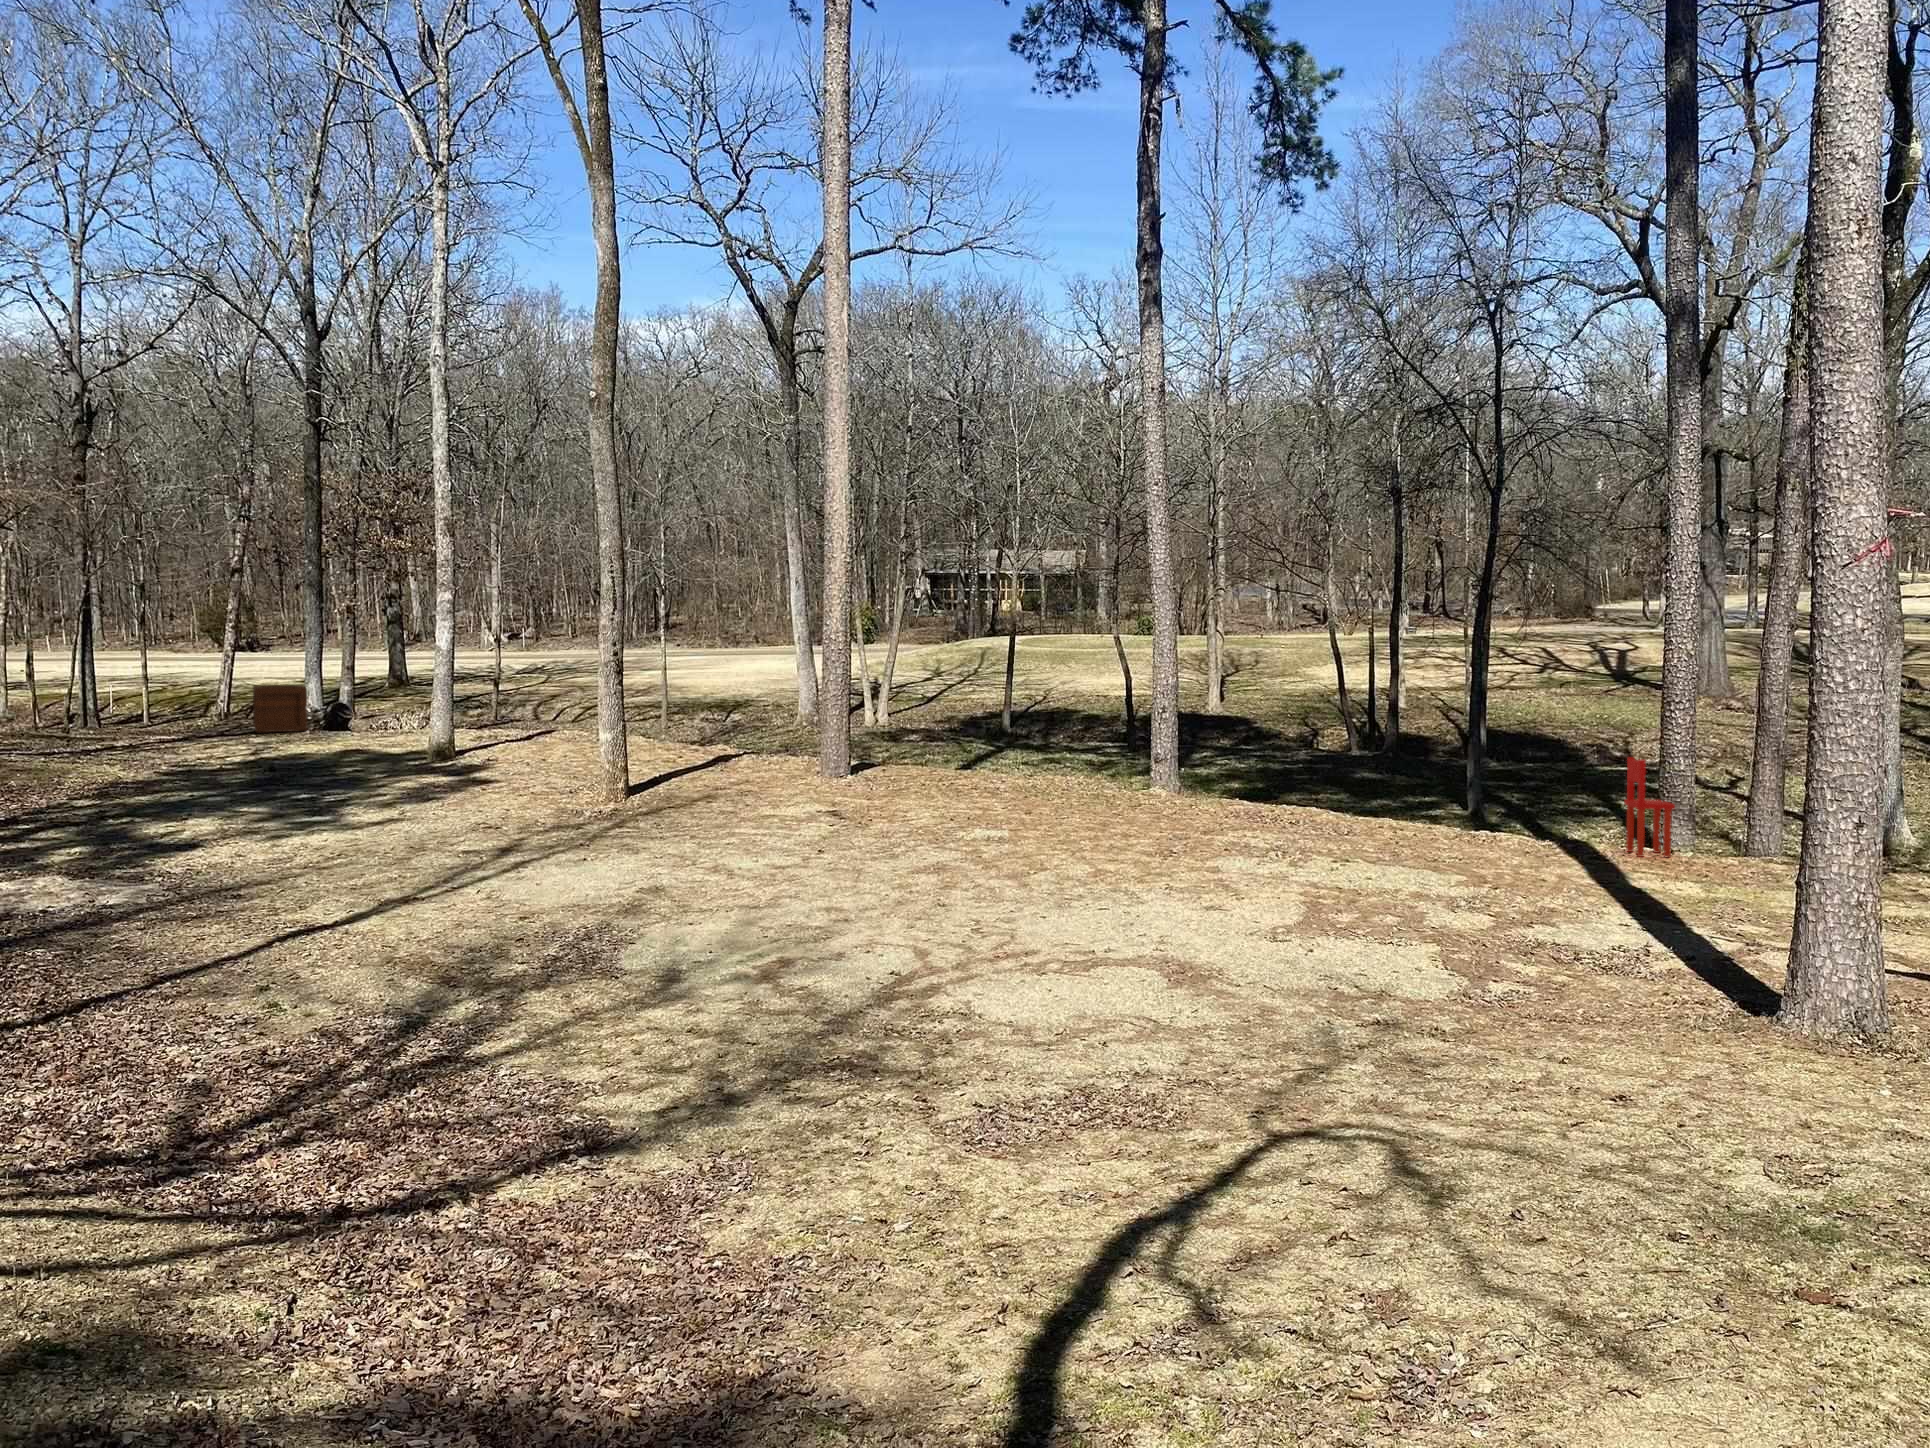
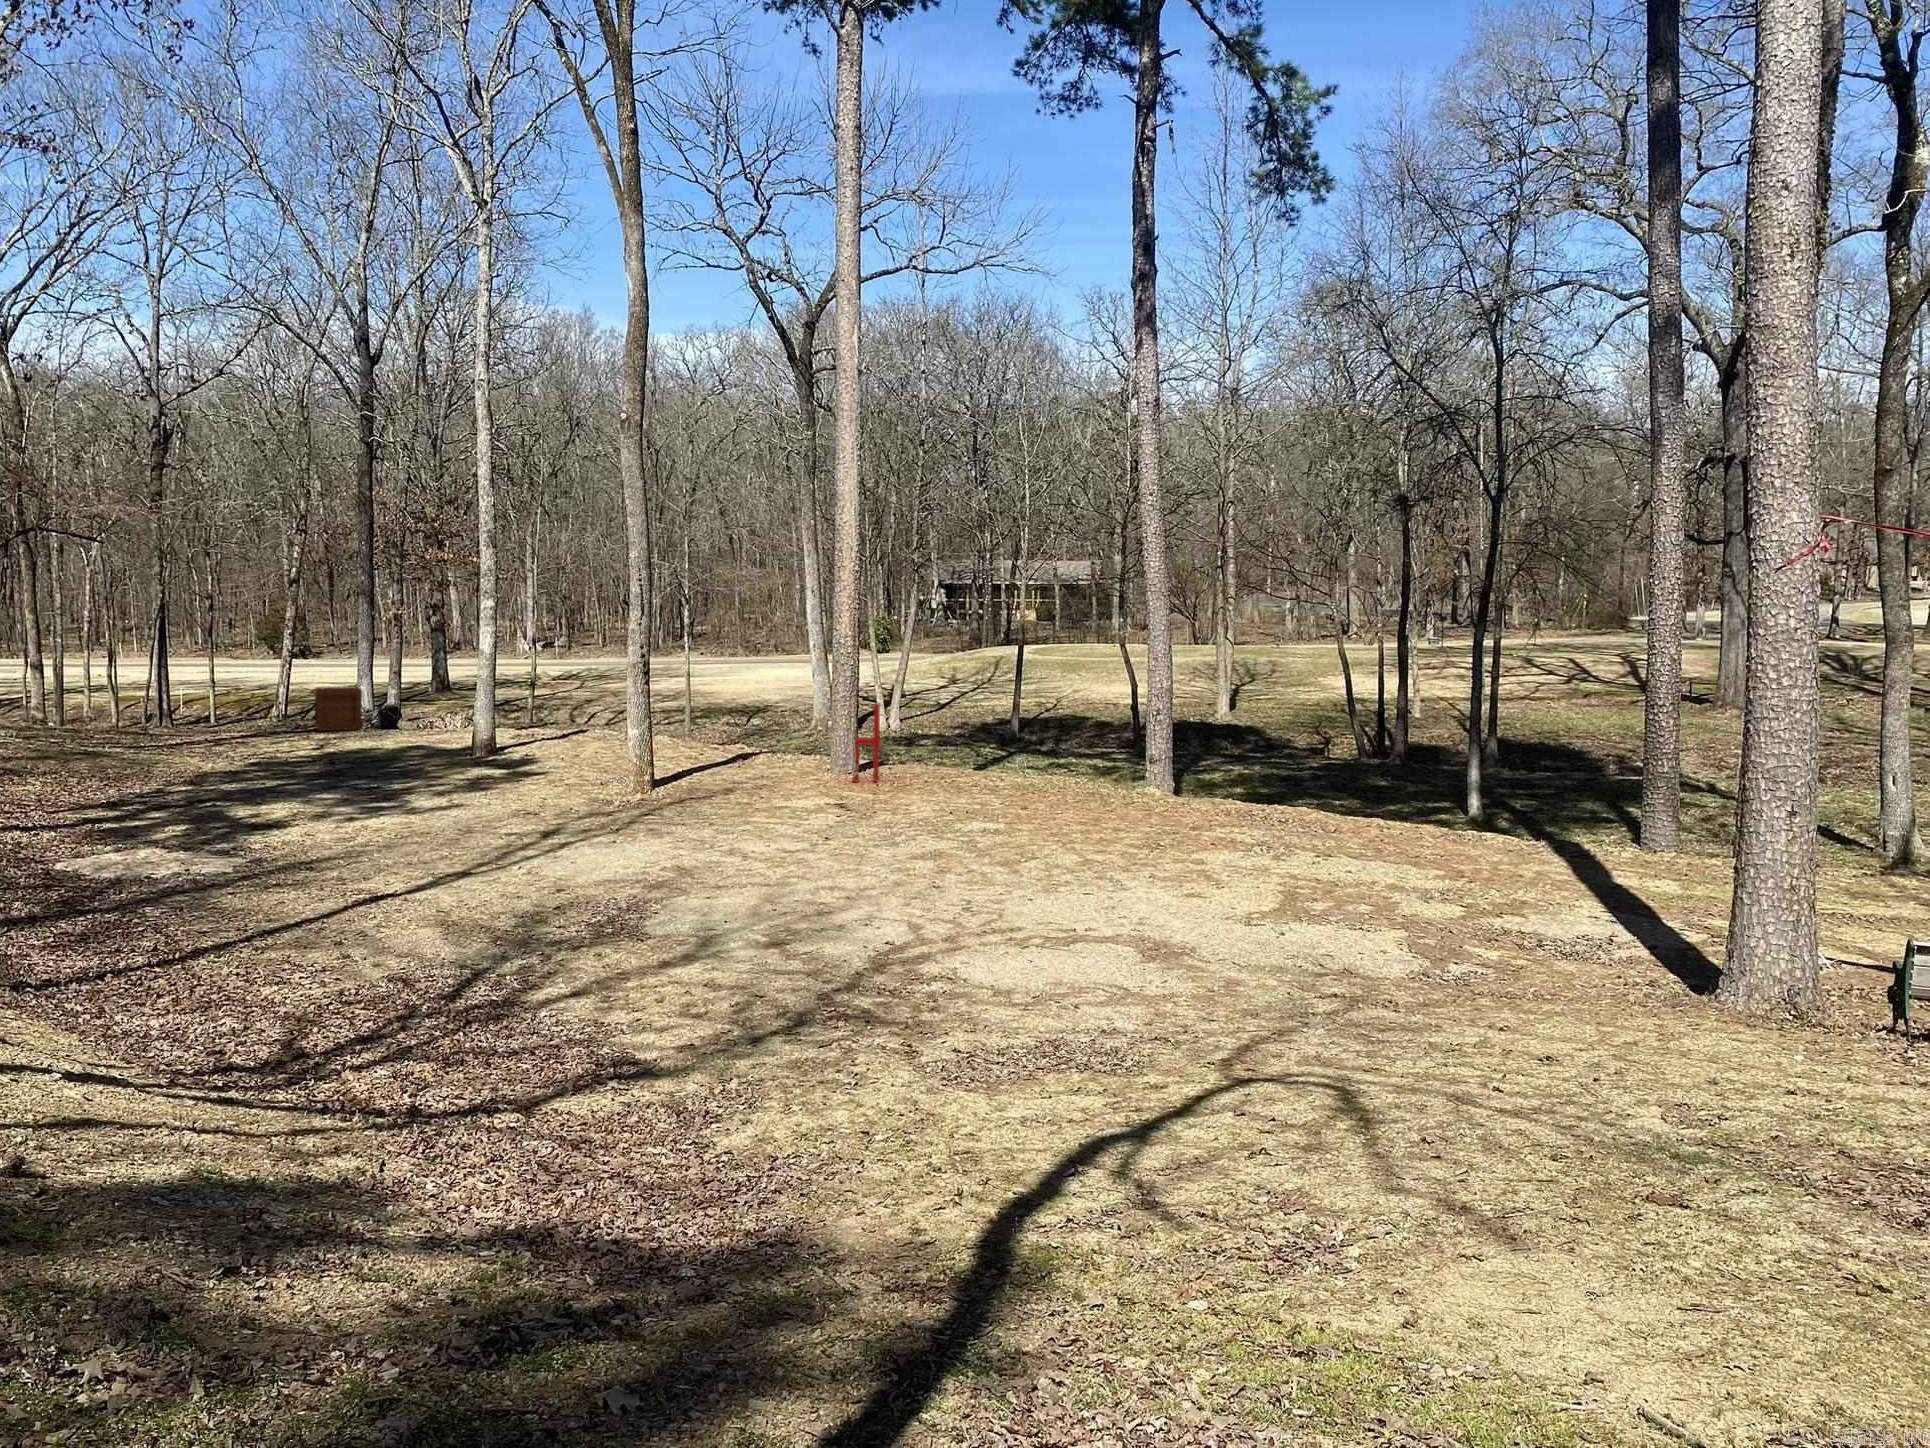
chair: present [1624,757,1675,857] -> present [852,703,881,782]

